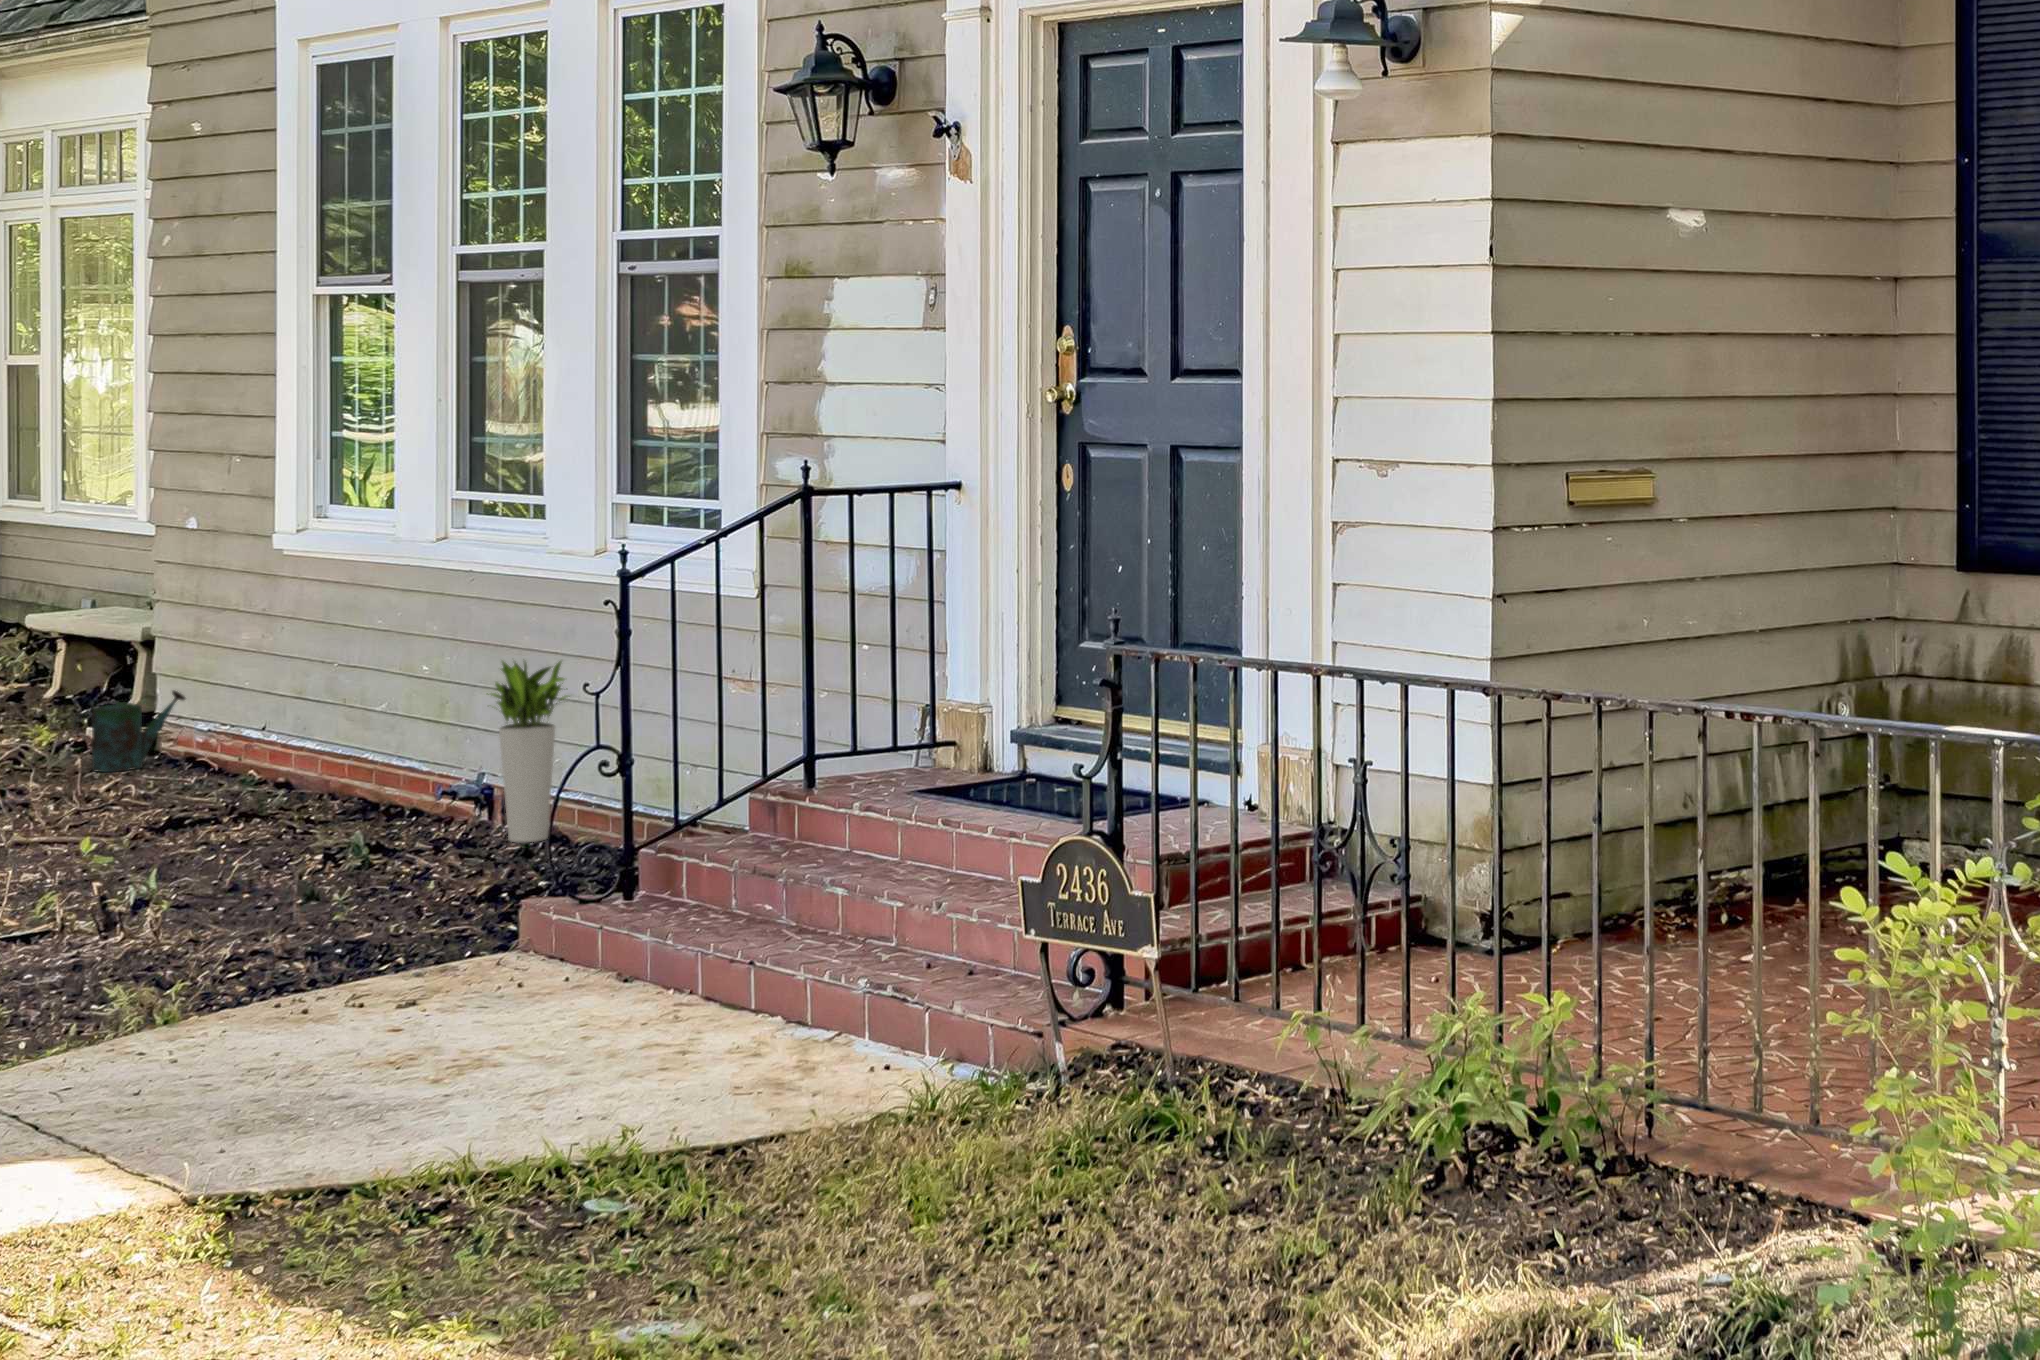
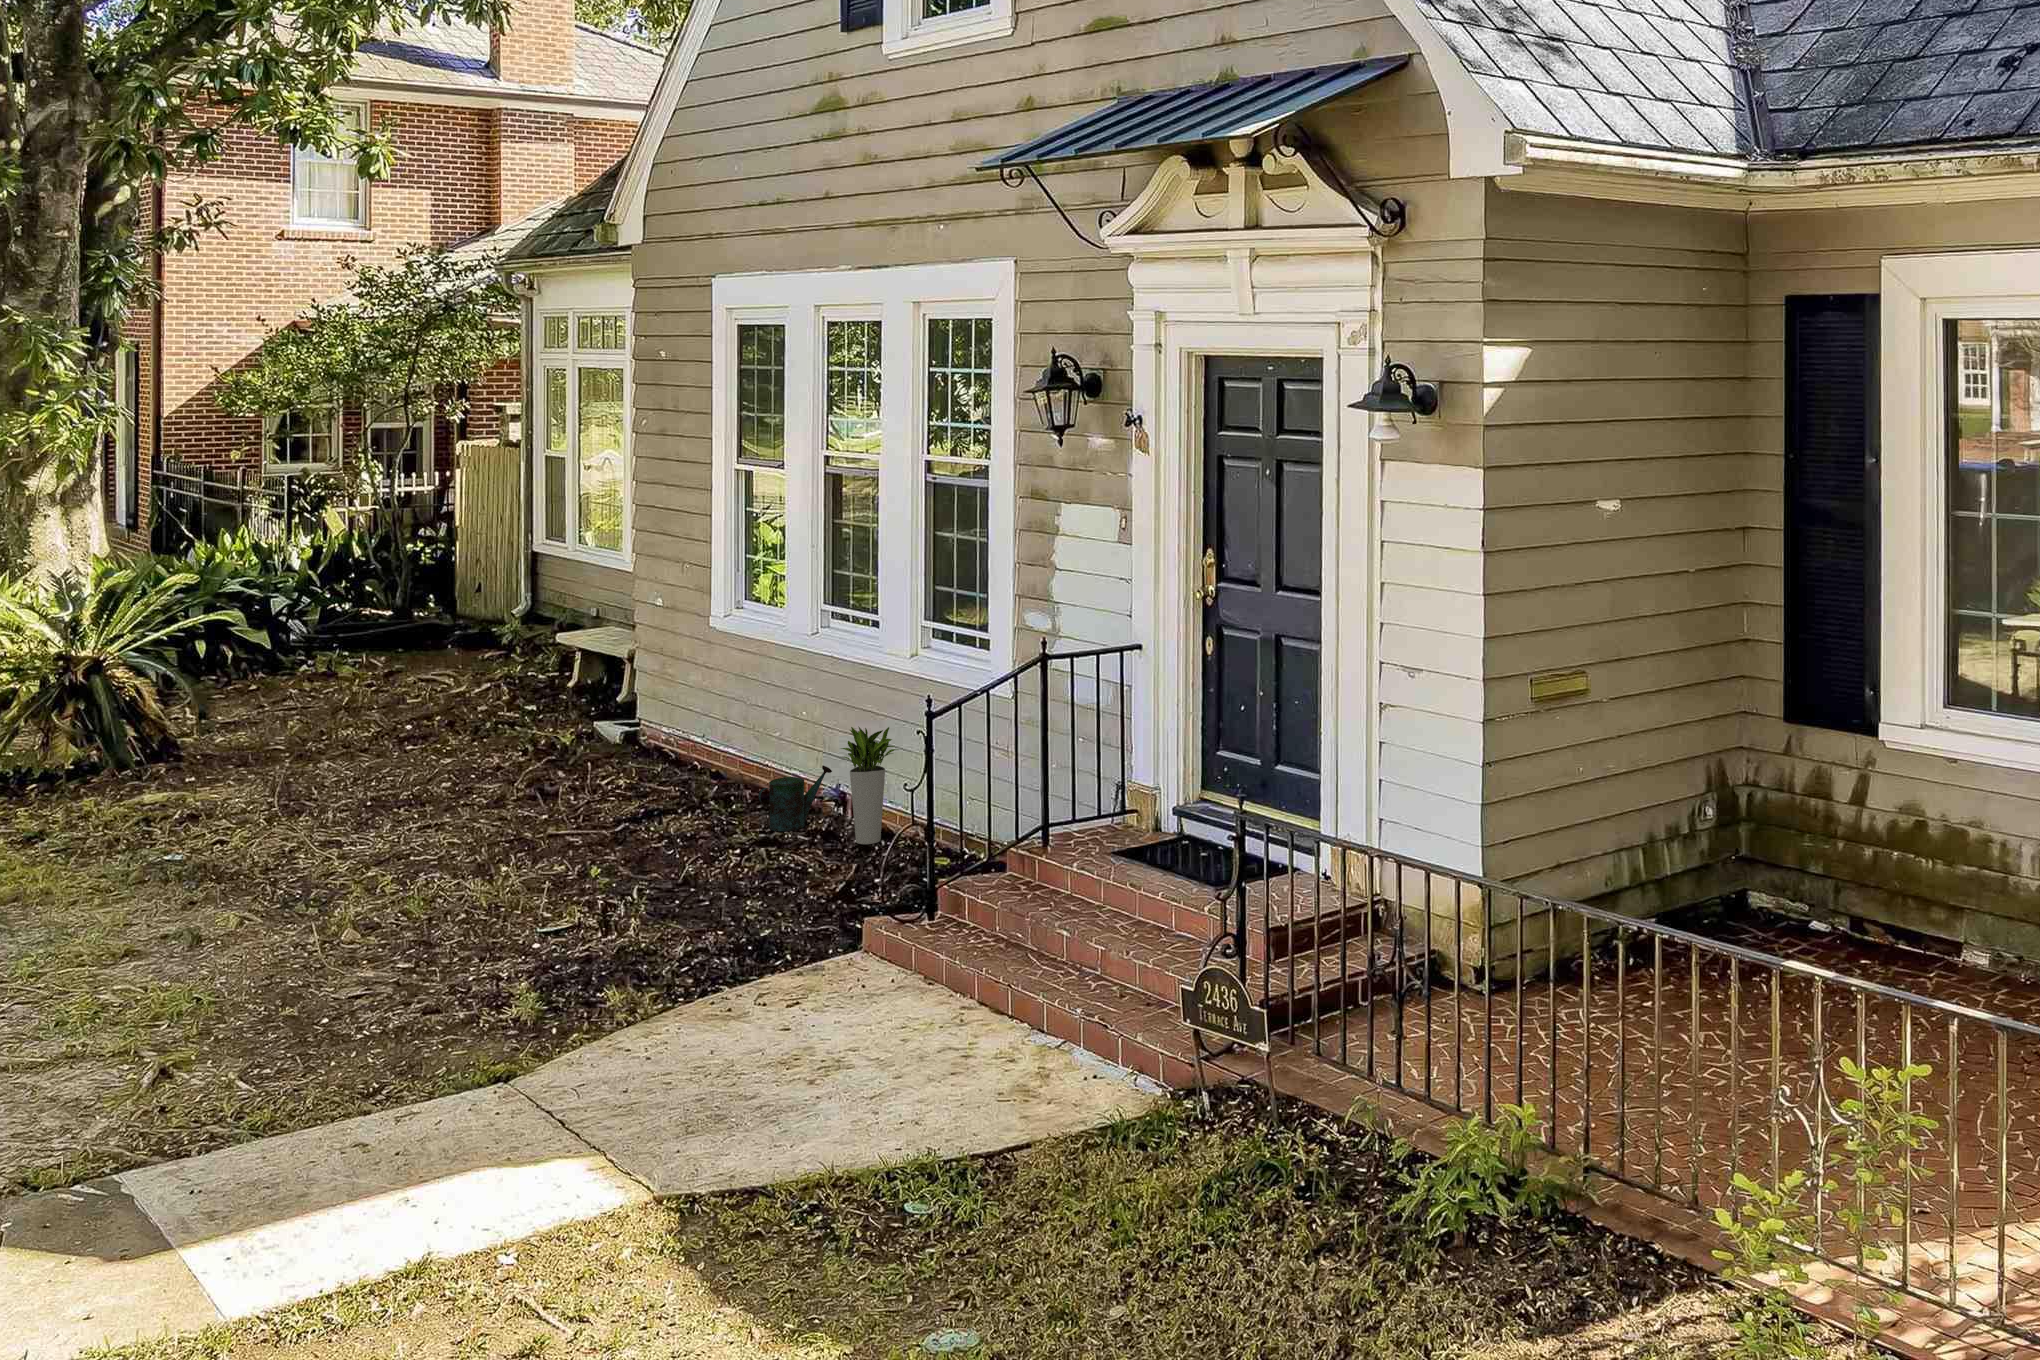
watering can: present [74,691,185,772] -> present [758,765,832,831]

